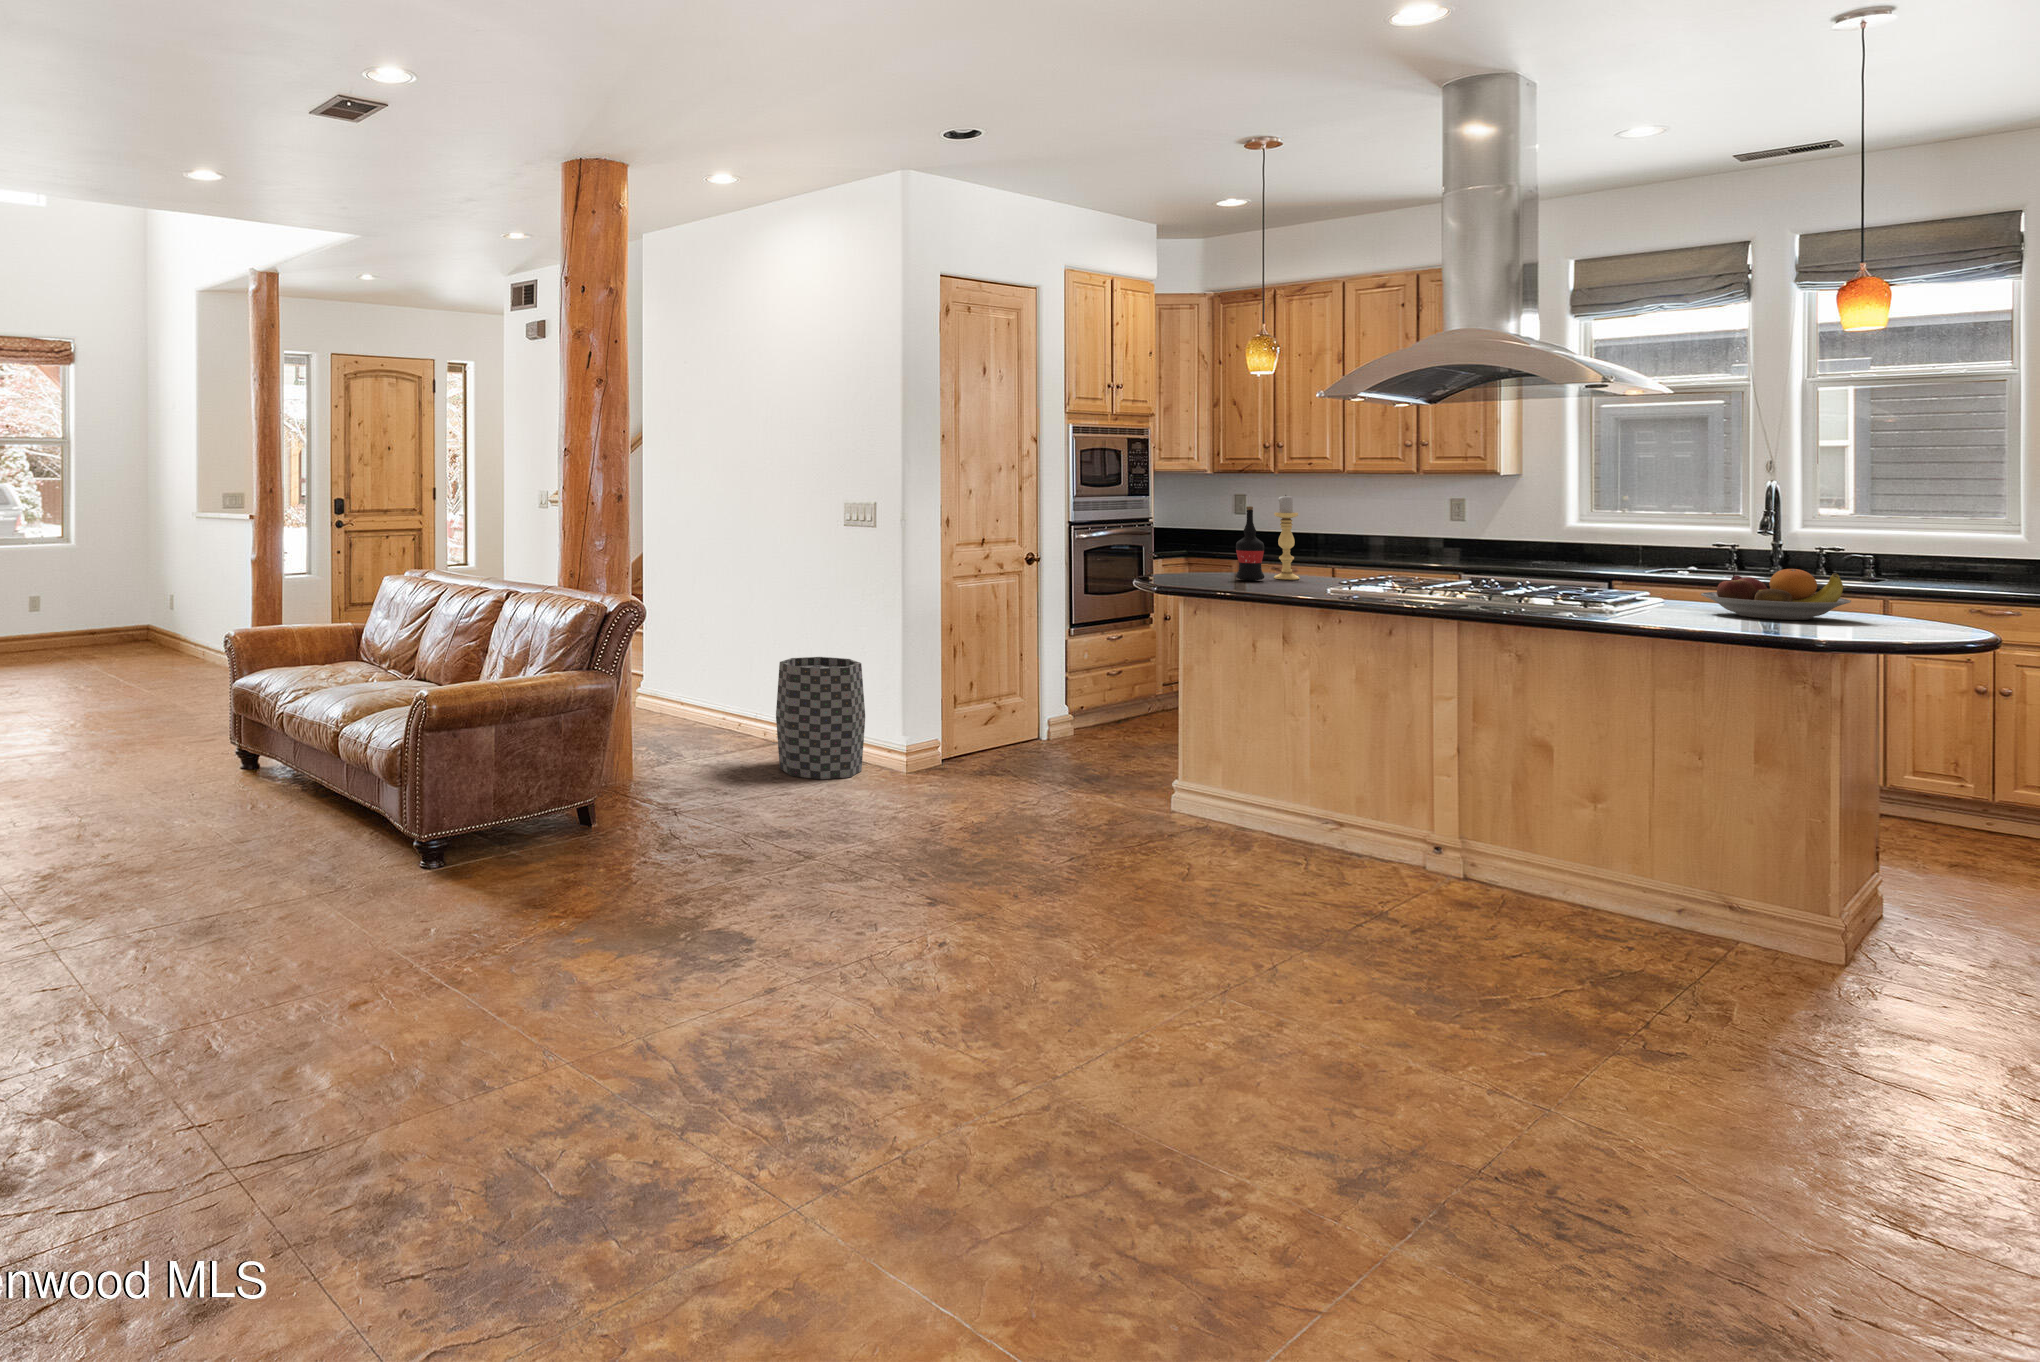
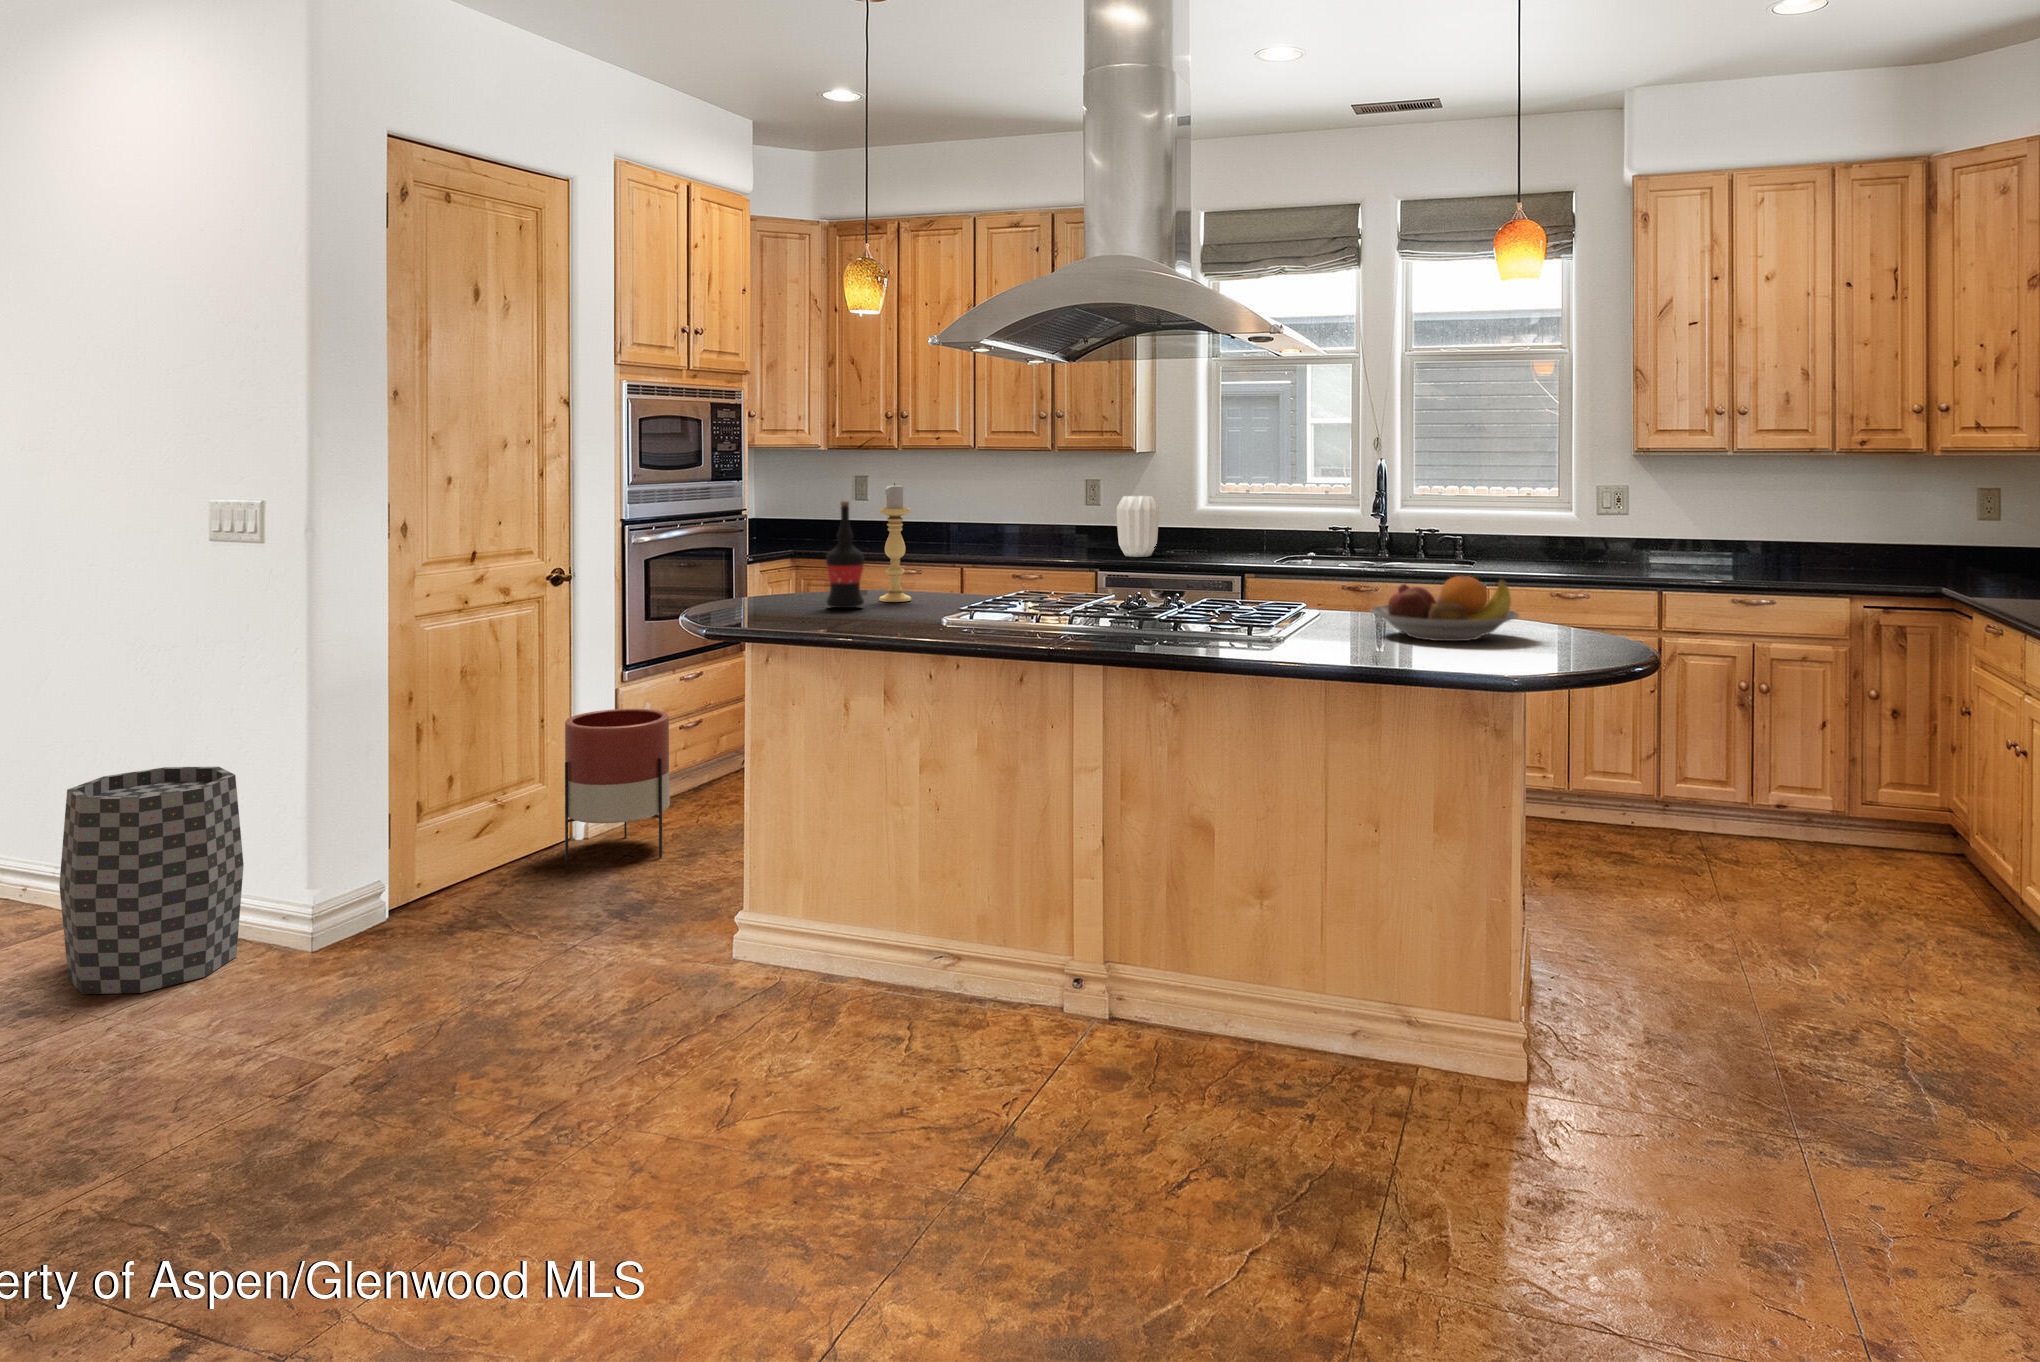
vase: none [1482,512,1526,565] -> present [1117,496,1159,557]
planter: none [1037,652,1108,756] -> present [565,709,670,862]

